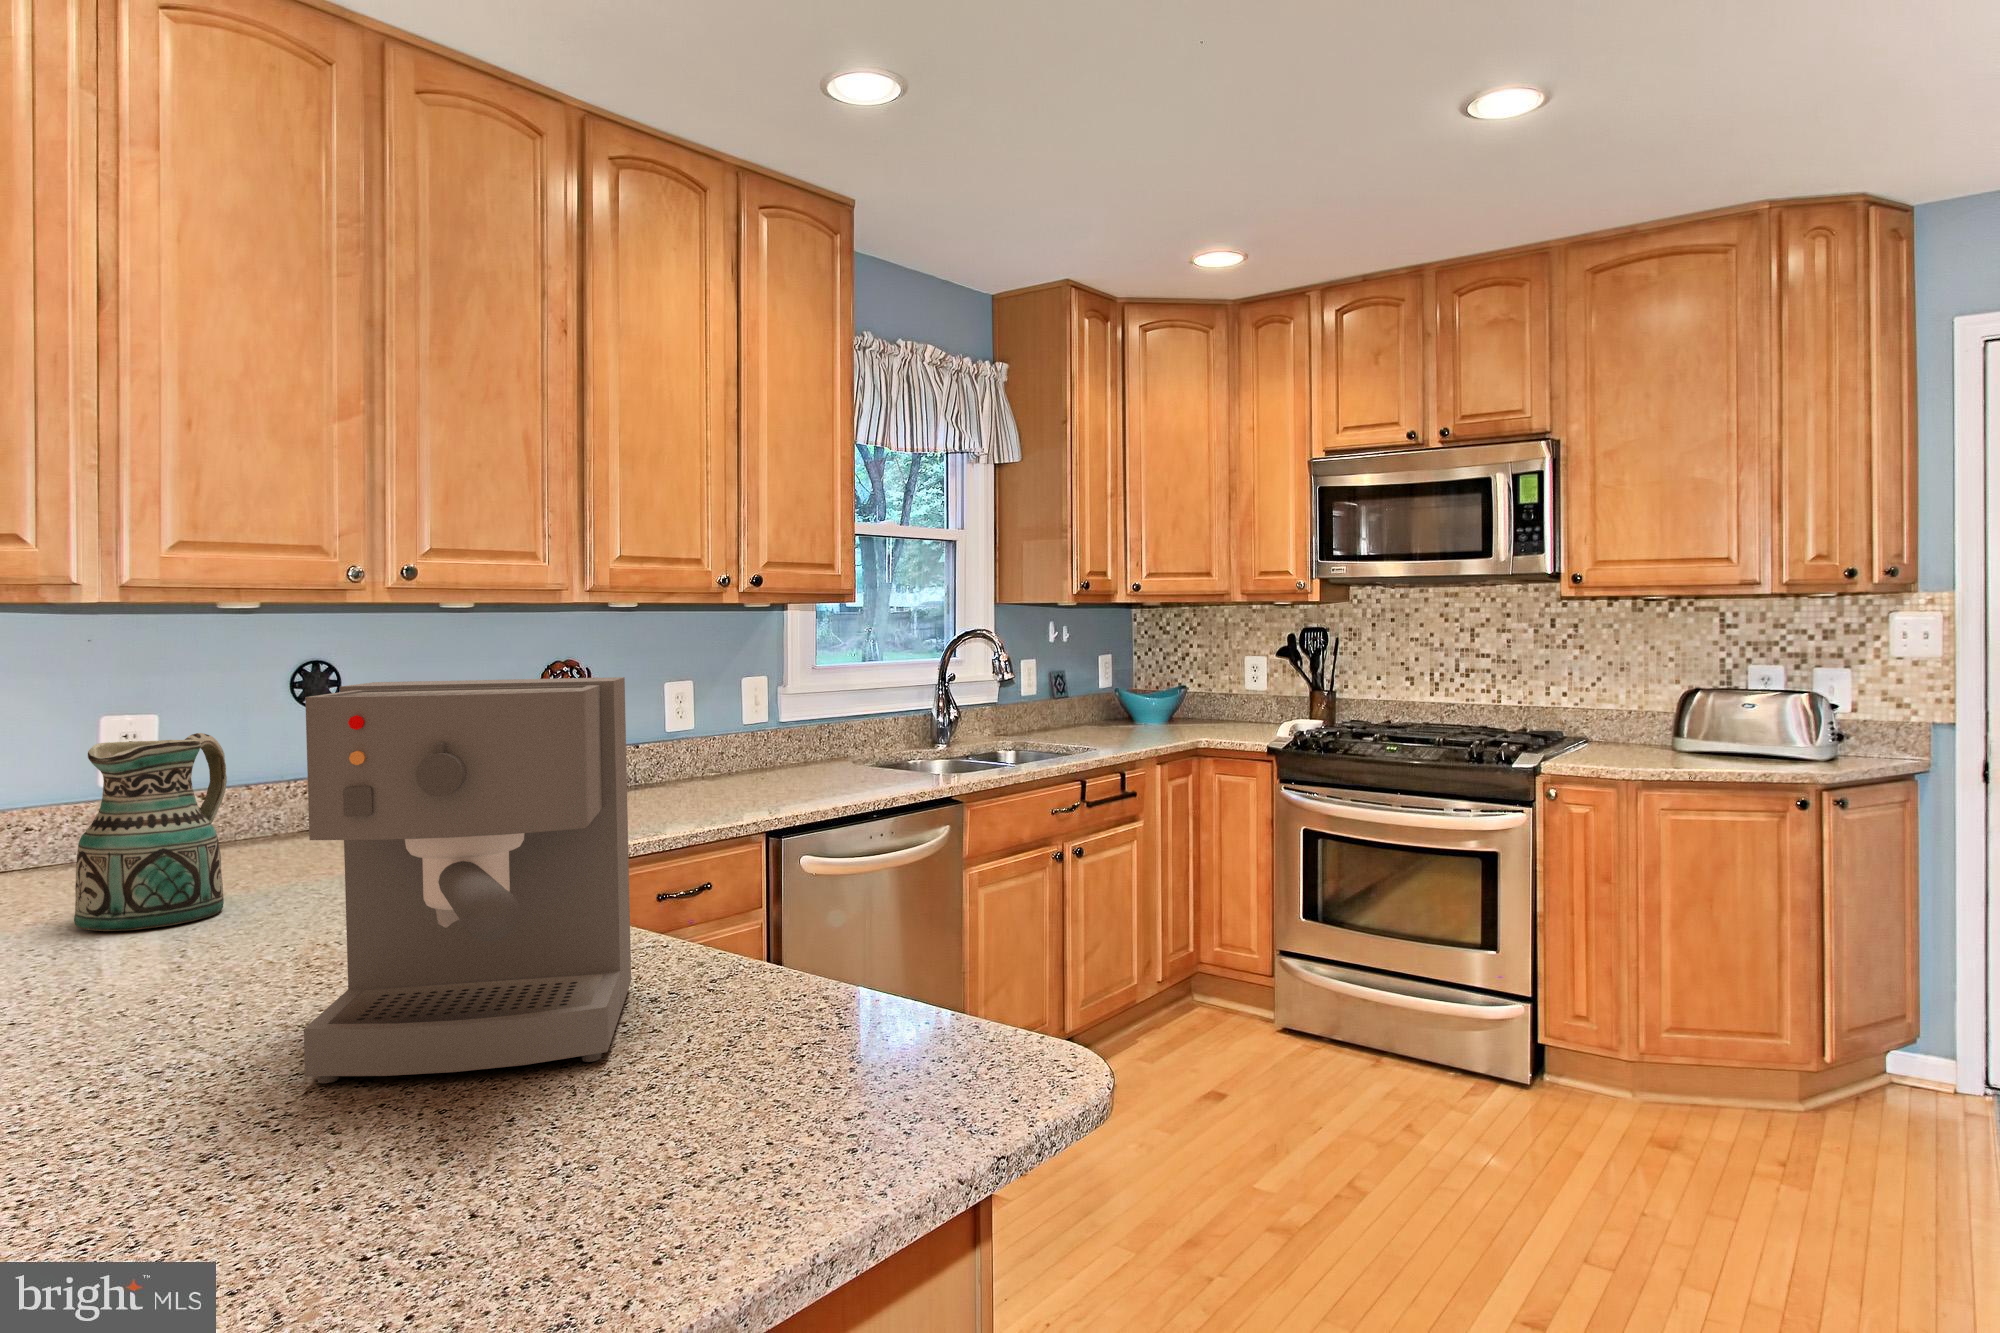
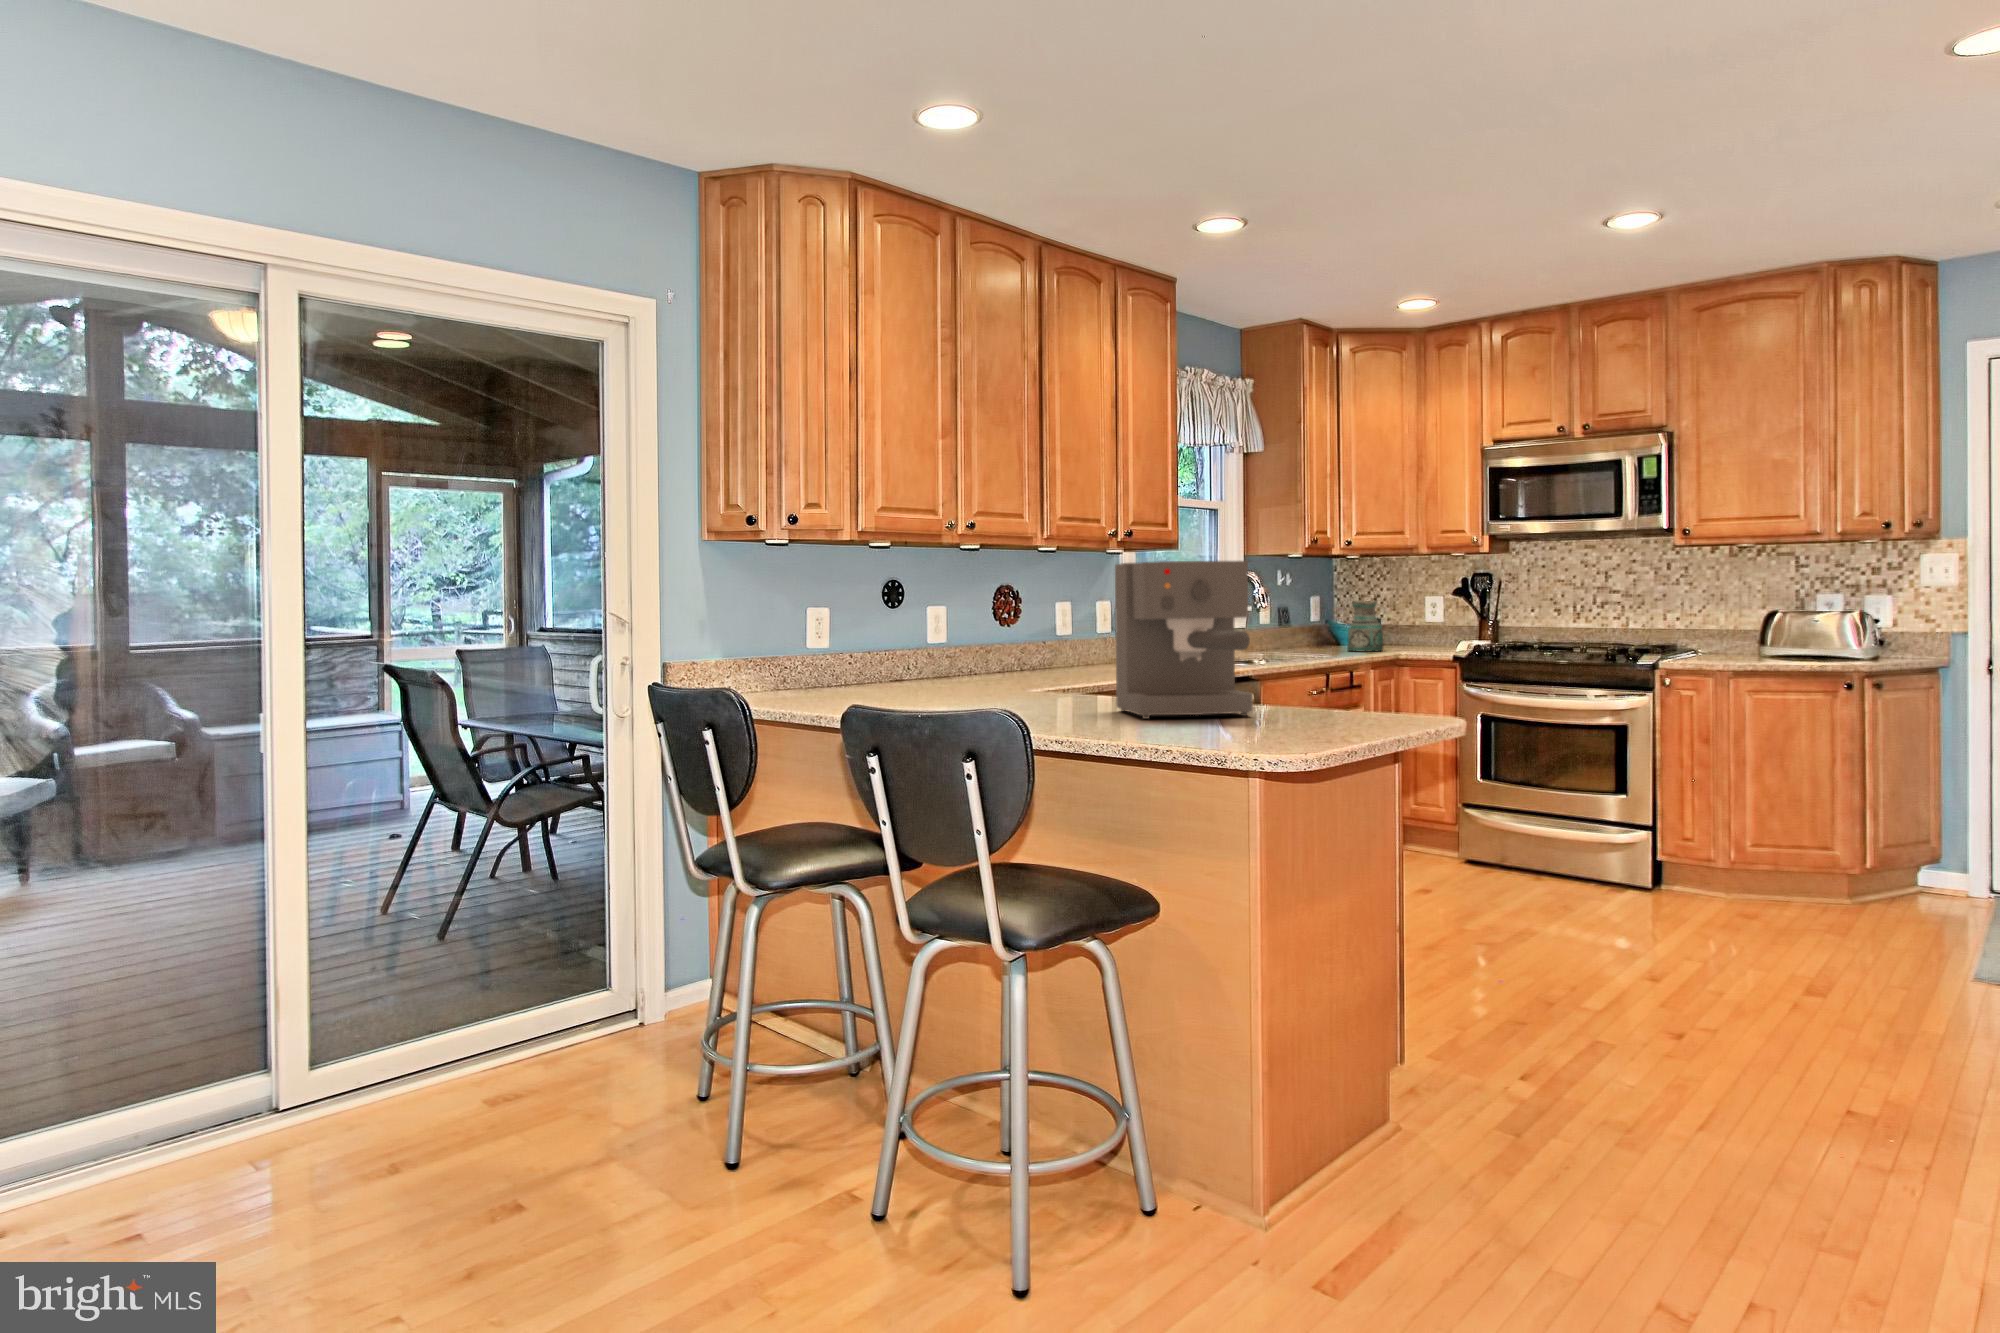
ceramic pitcher: present [74,733,227,931] -> present [1347,601,1383,651]

